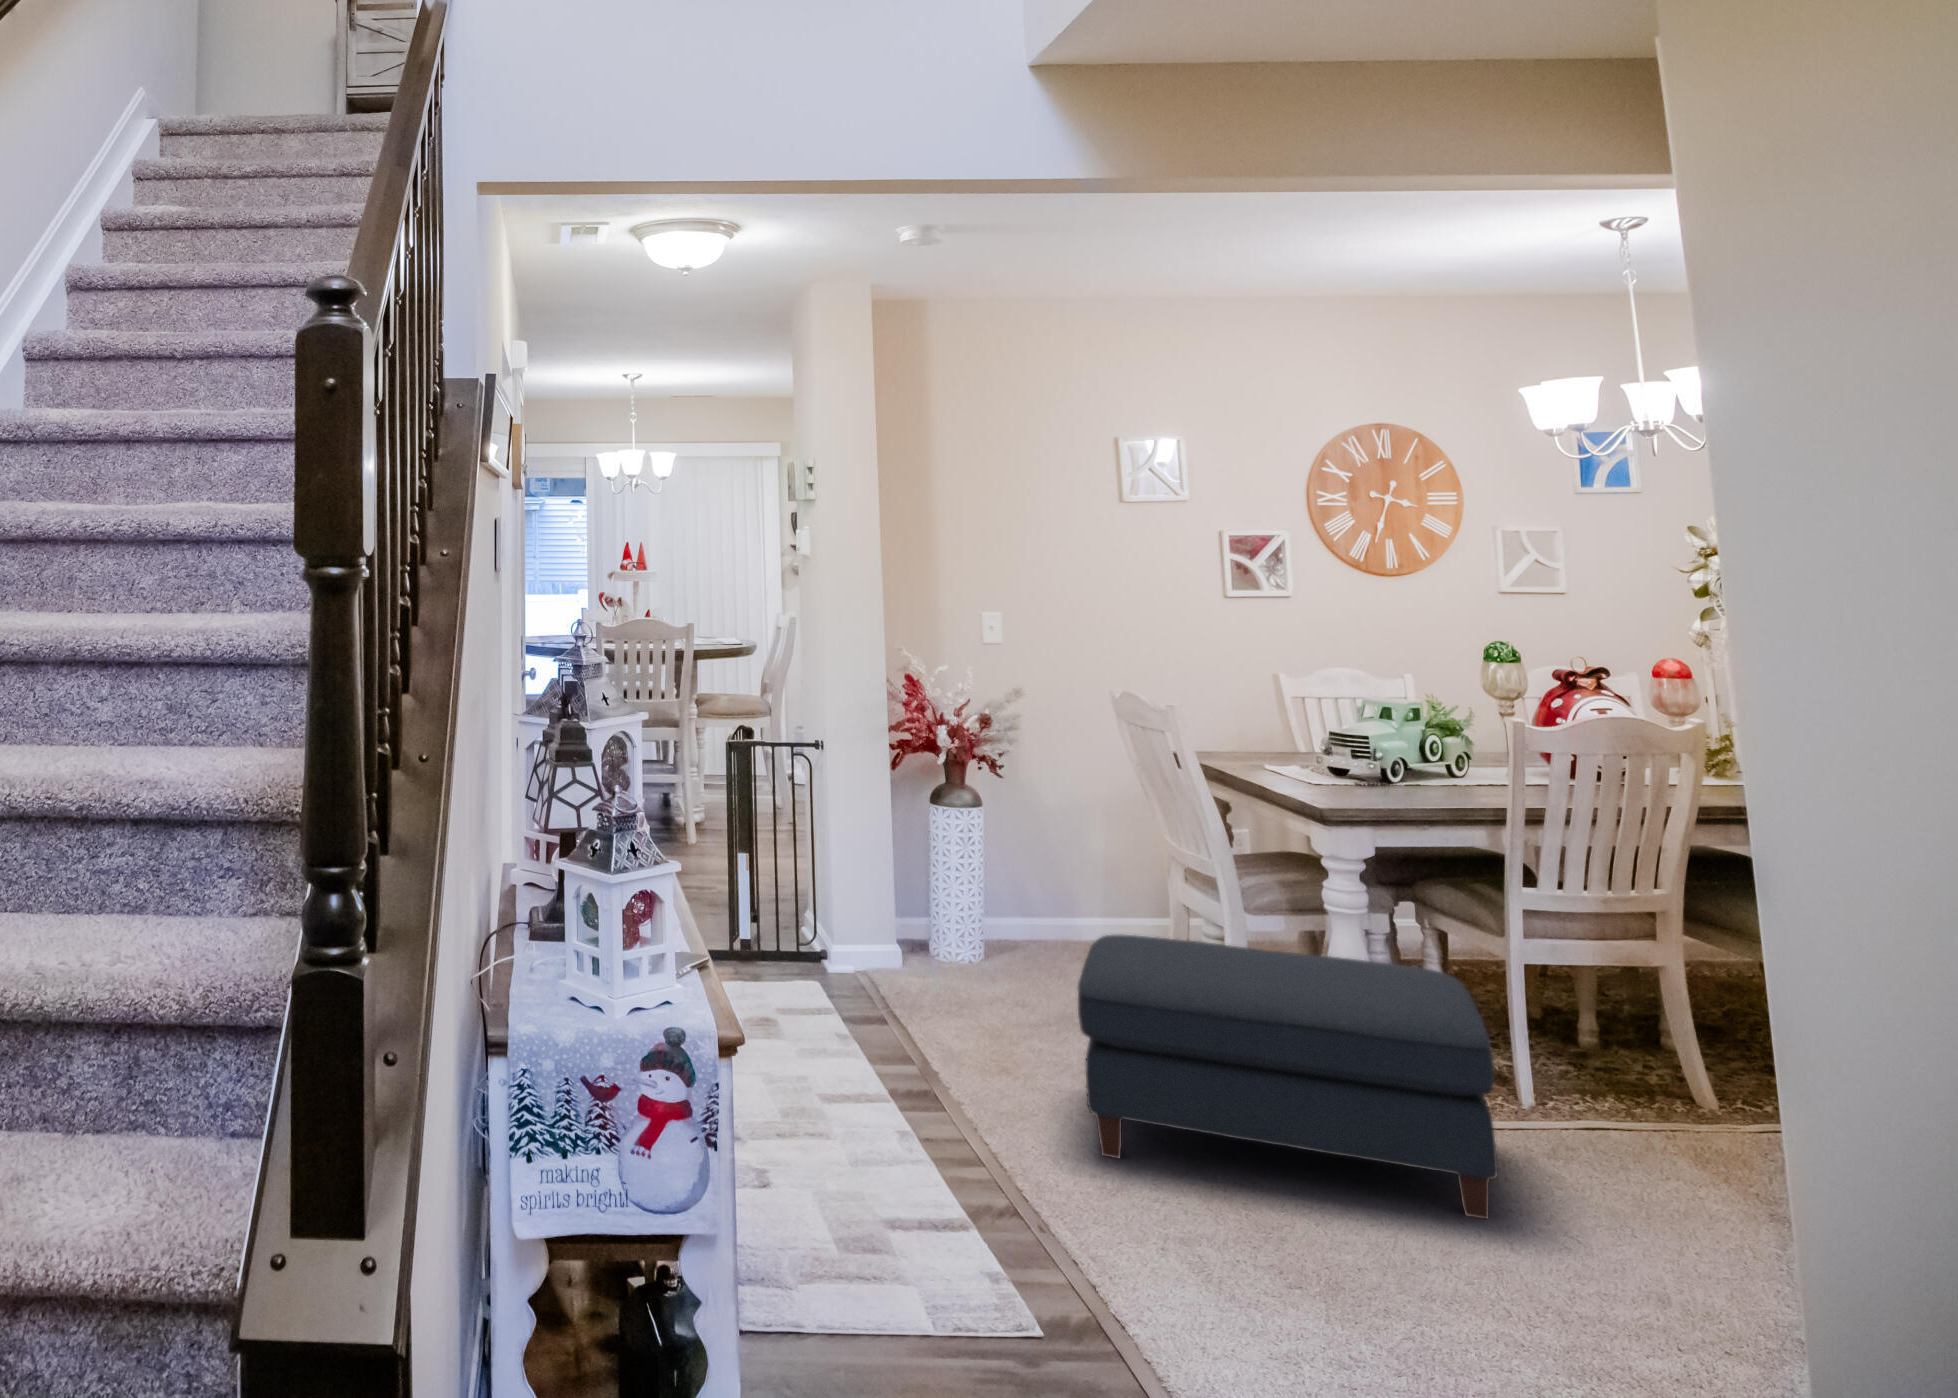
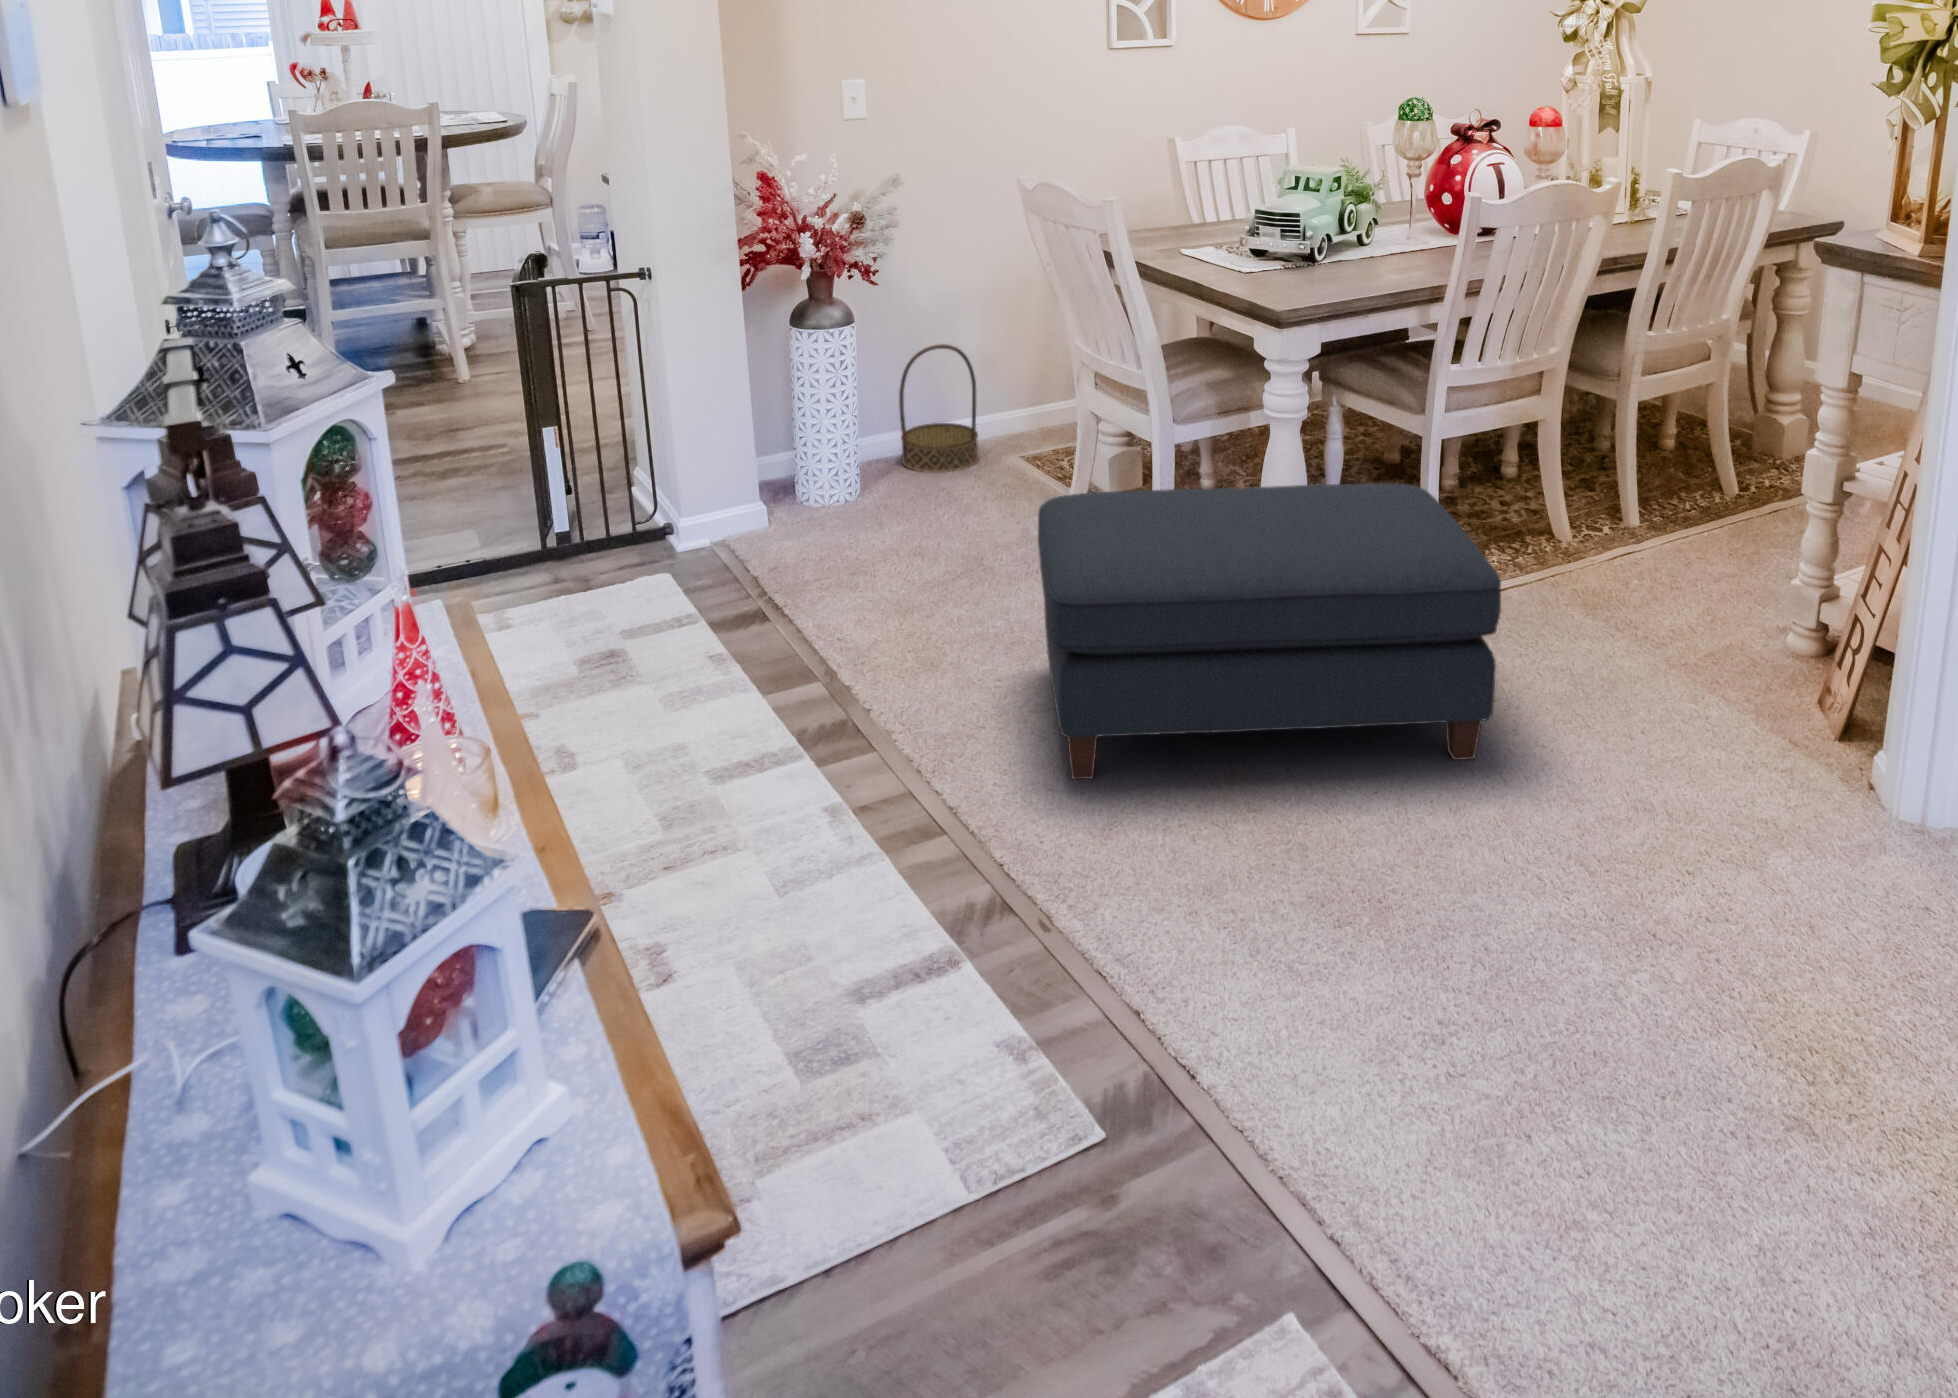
basket: none [1031,840,1106,957] -> present [899,344,979,473]

